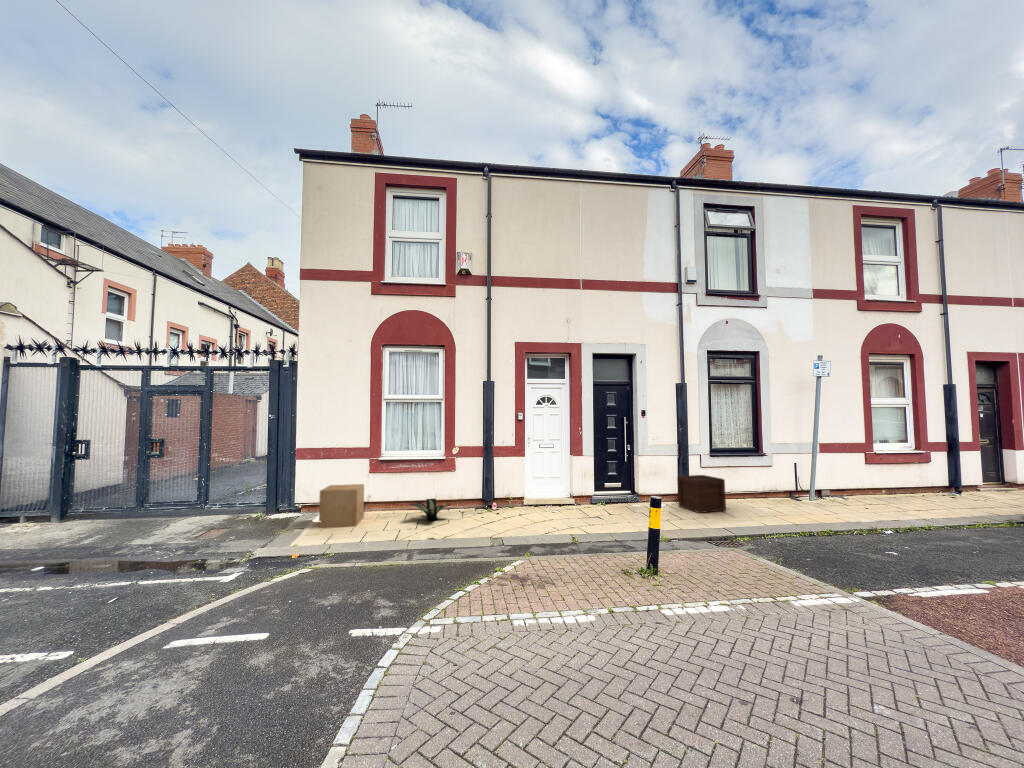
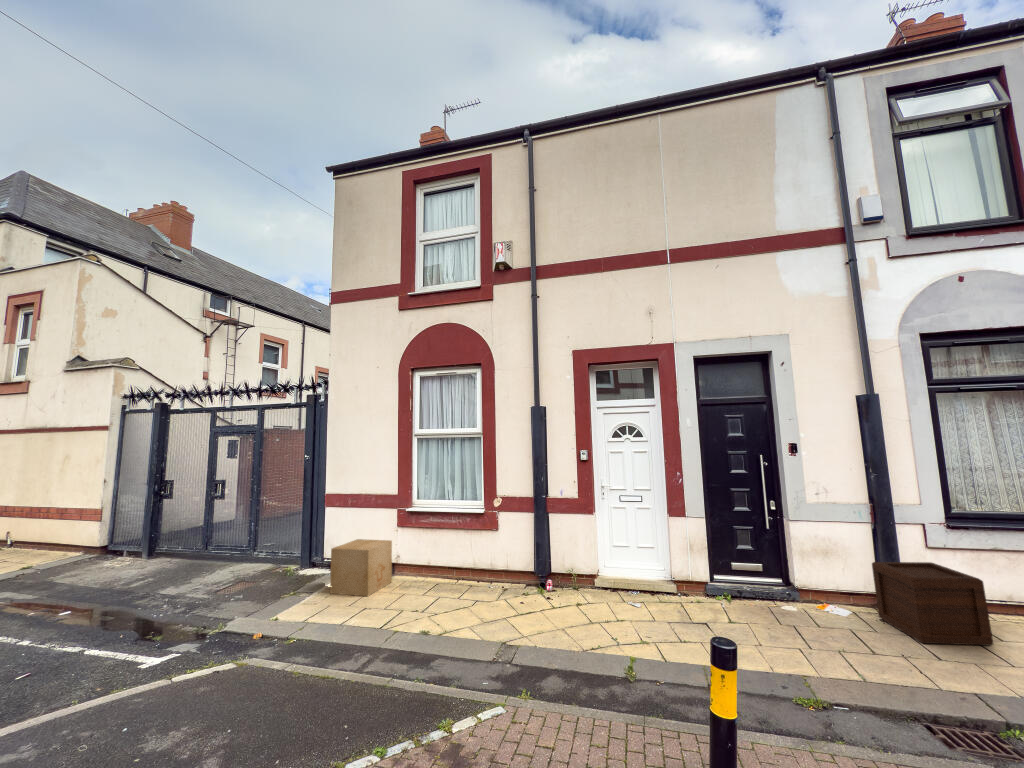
potted plant: present [410,499,450,521] -> none [429,566,484,600]

